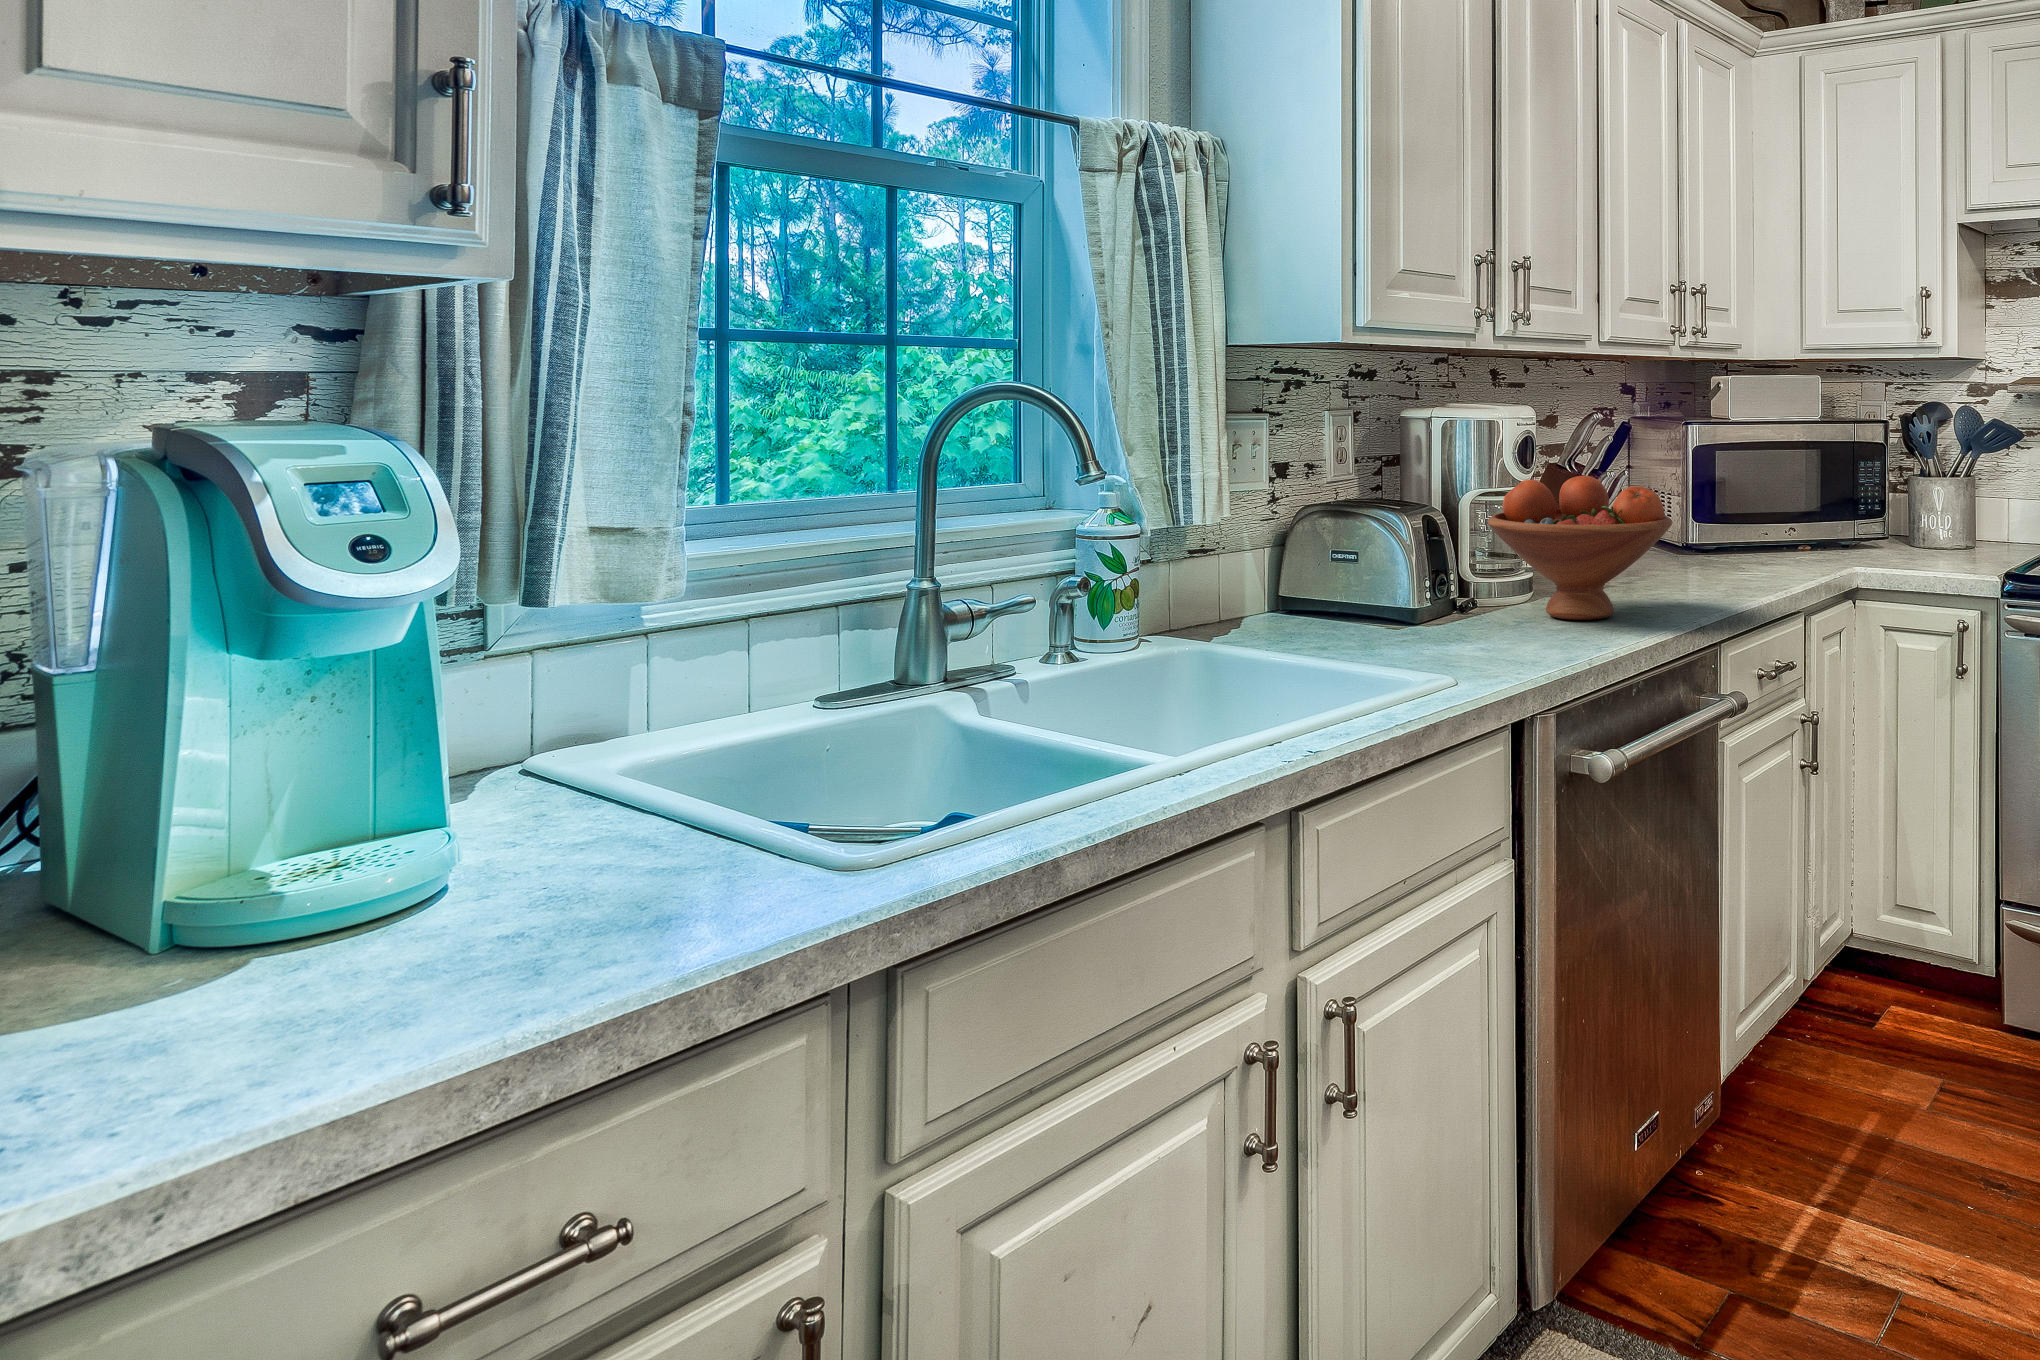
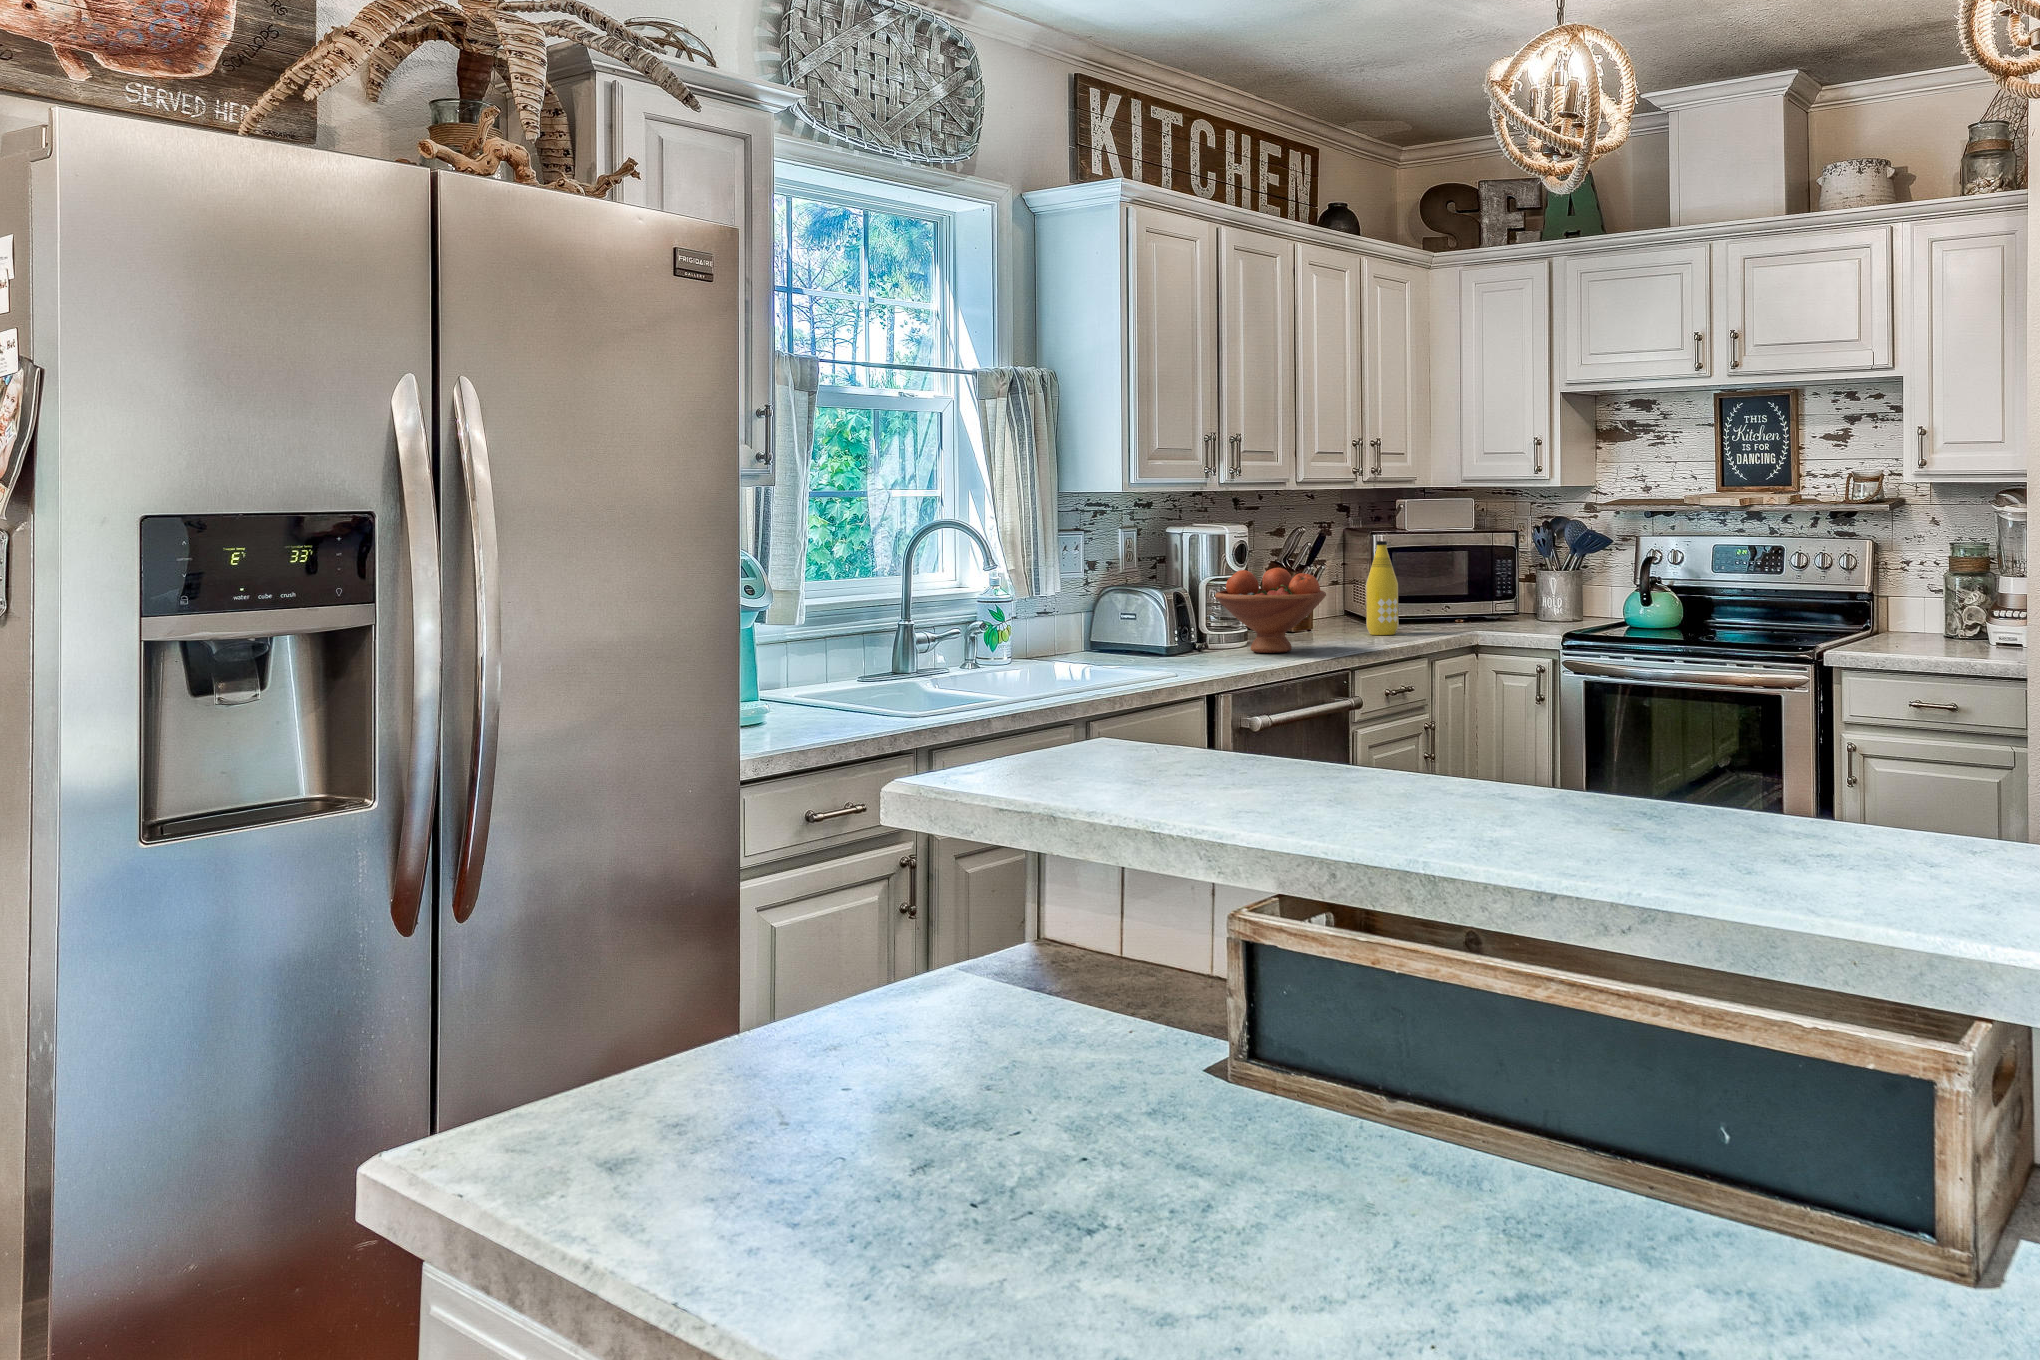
bottle: none [1691,433,1740,576] -> present [1366,541,1399,635]

